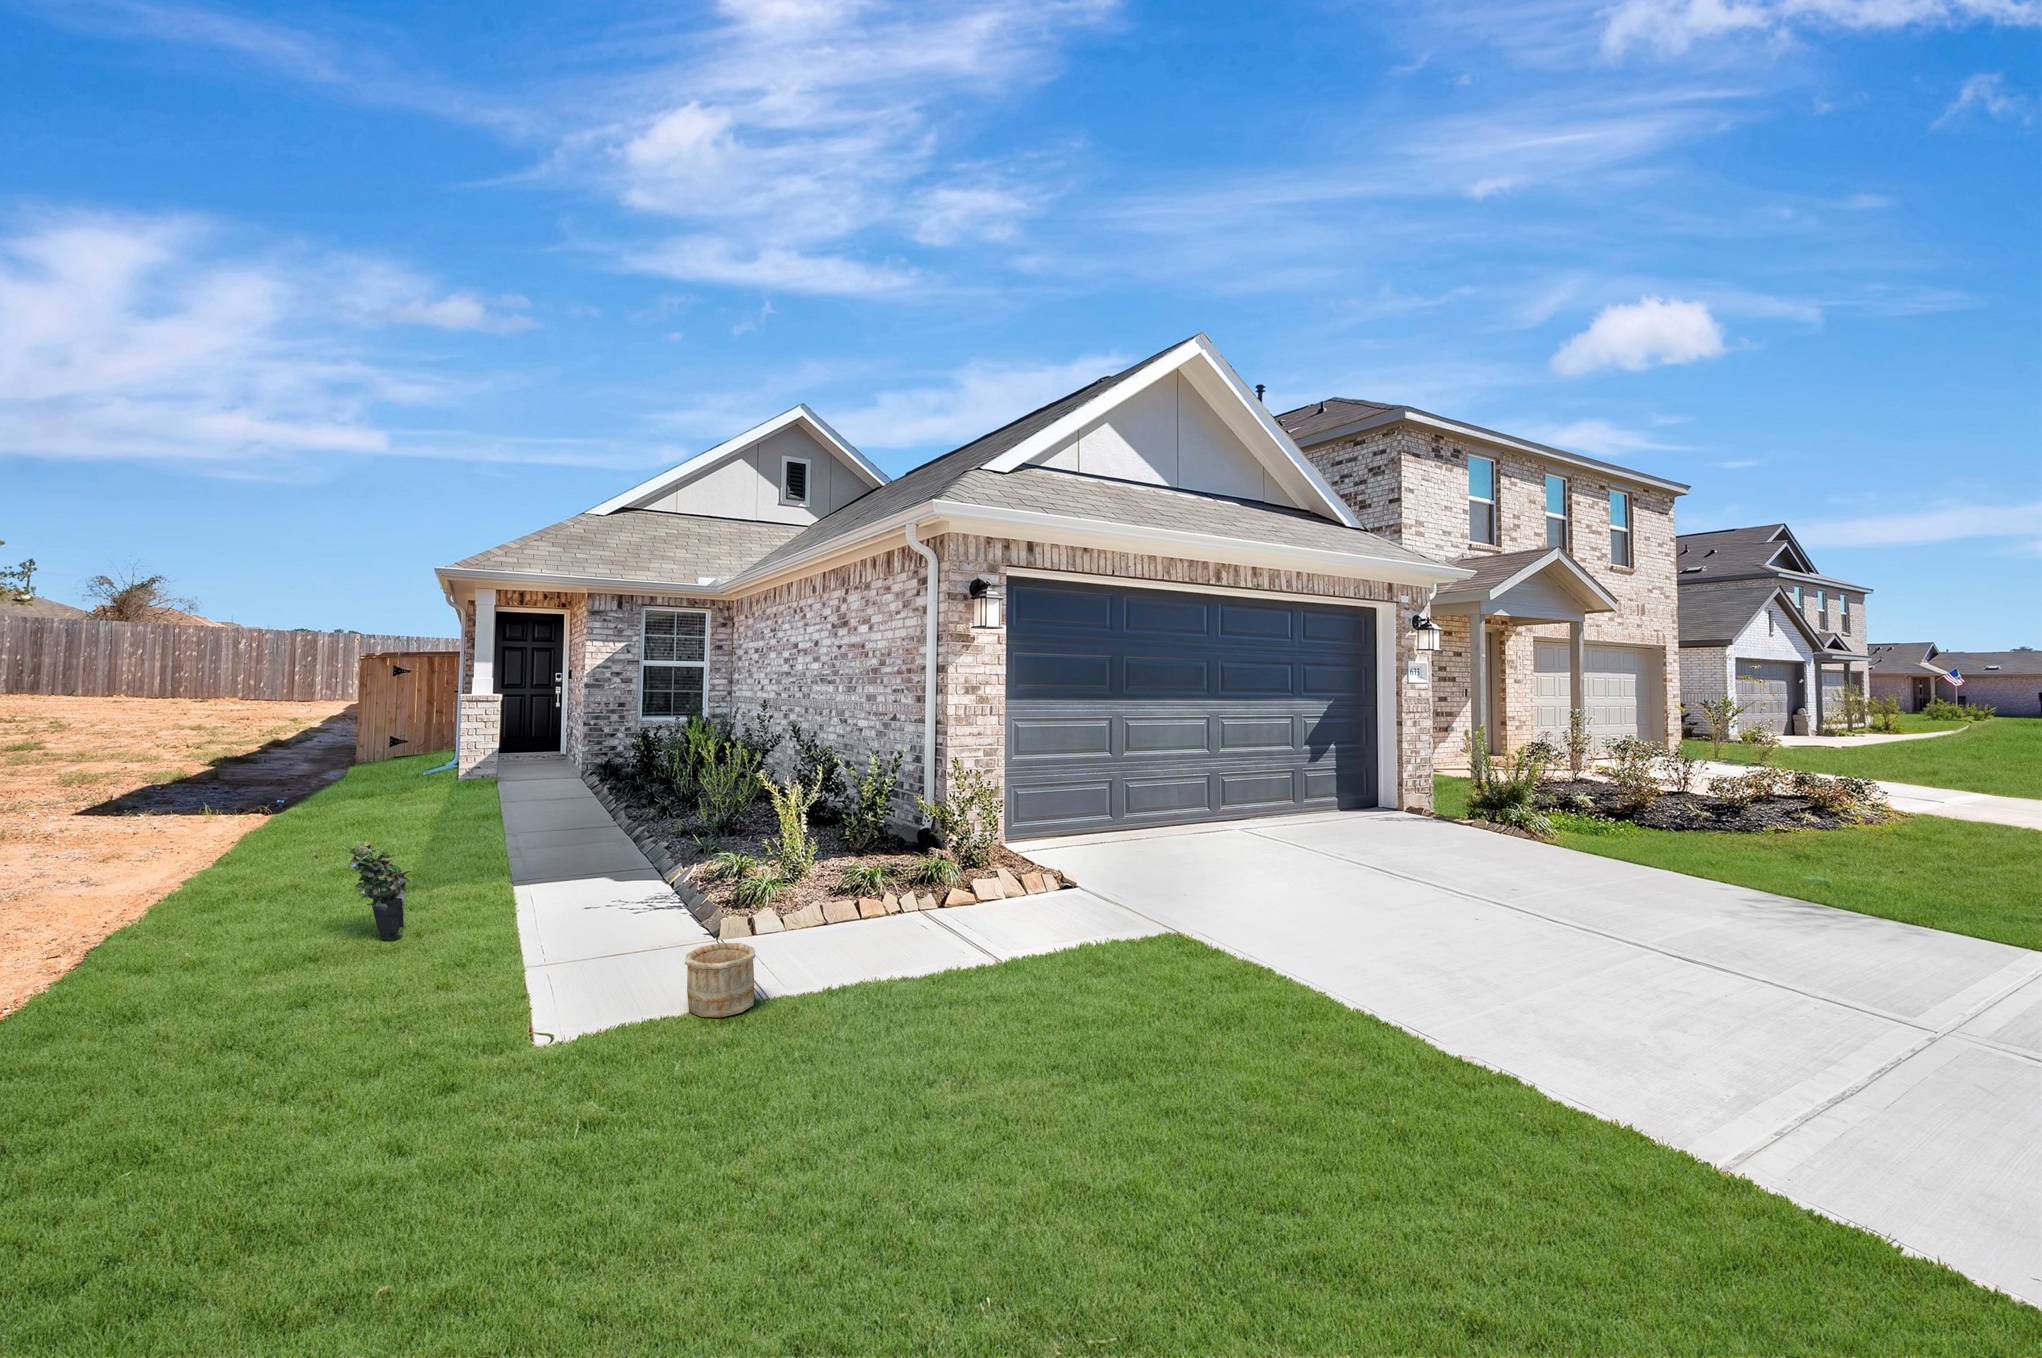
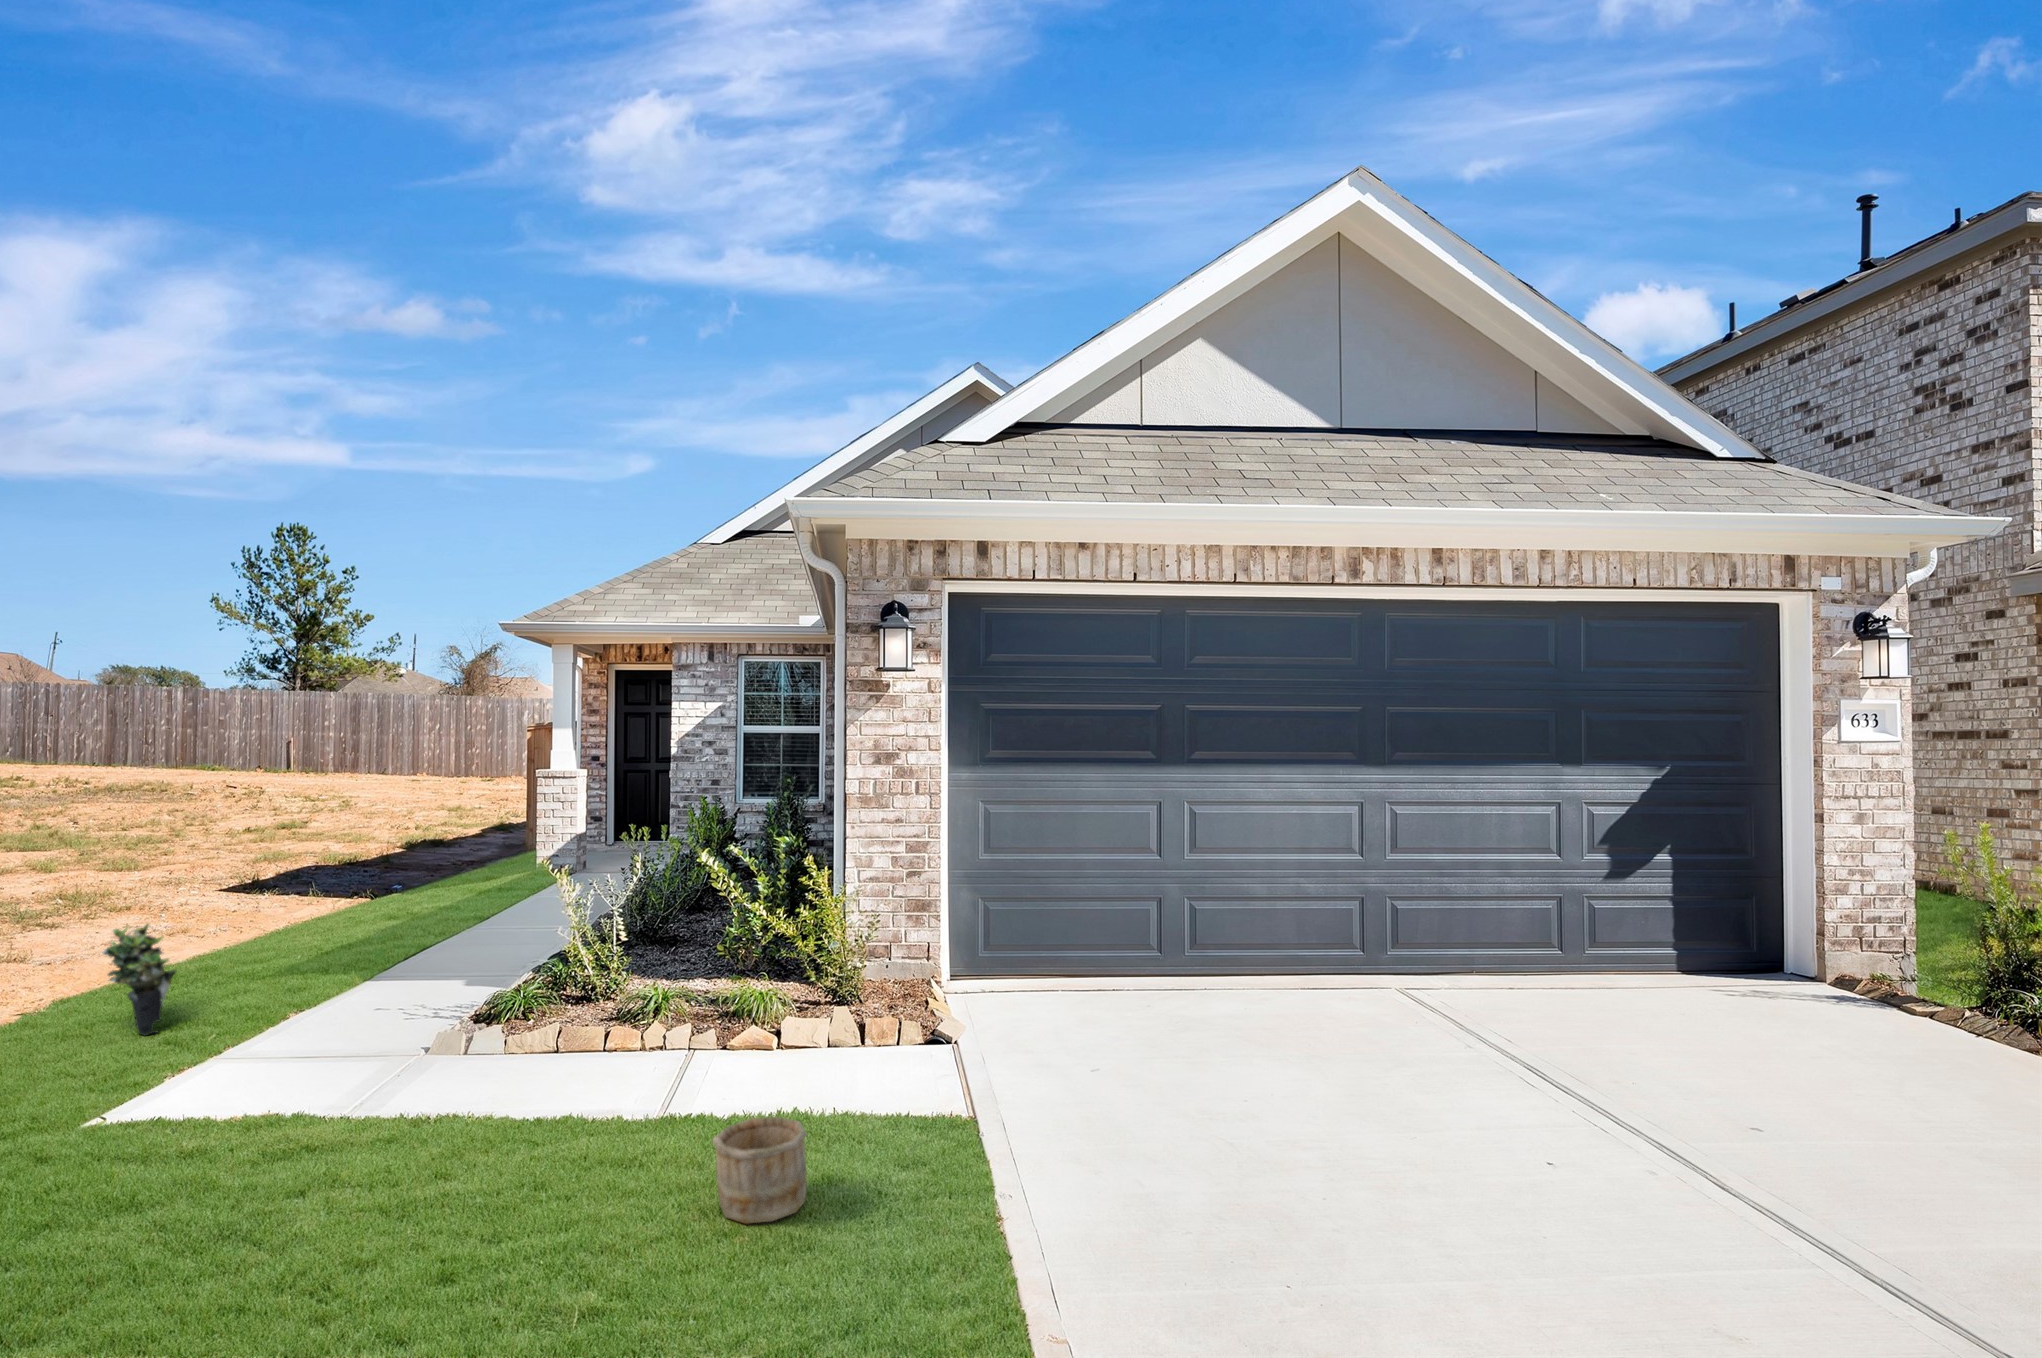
wooden bucket: present [685,943,755,1017] -> present [713,1117,807,1224]

